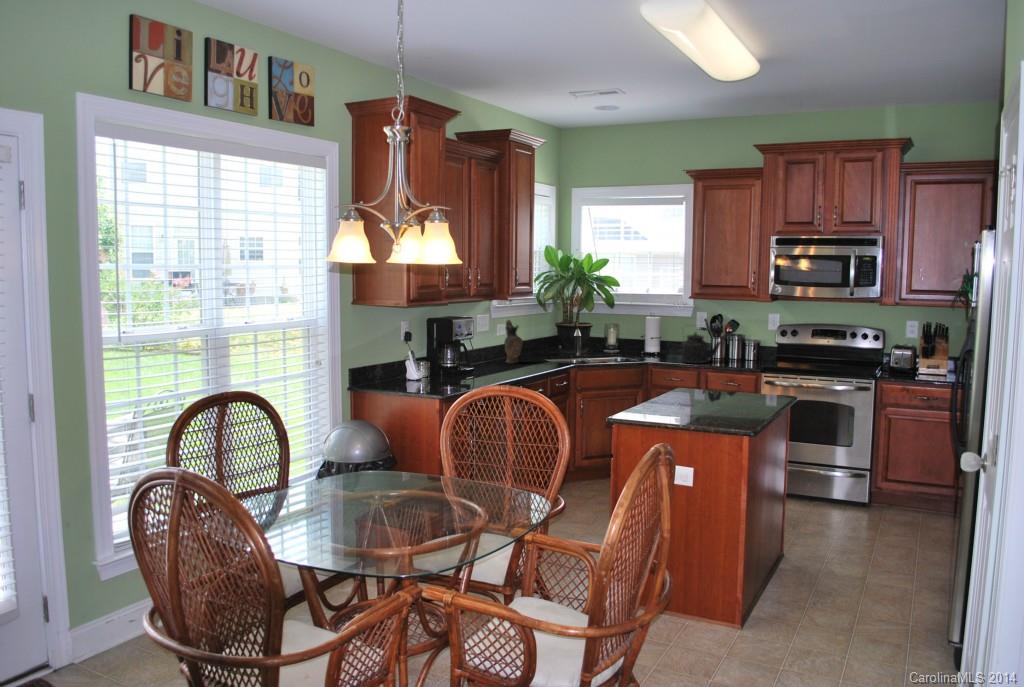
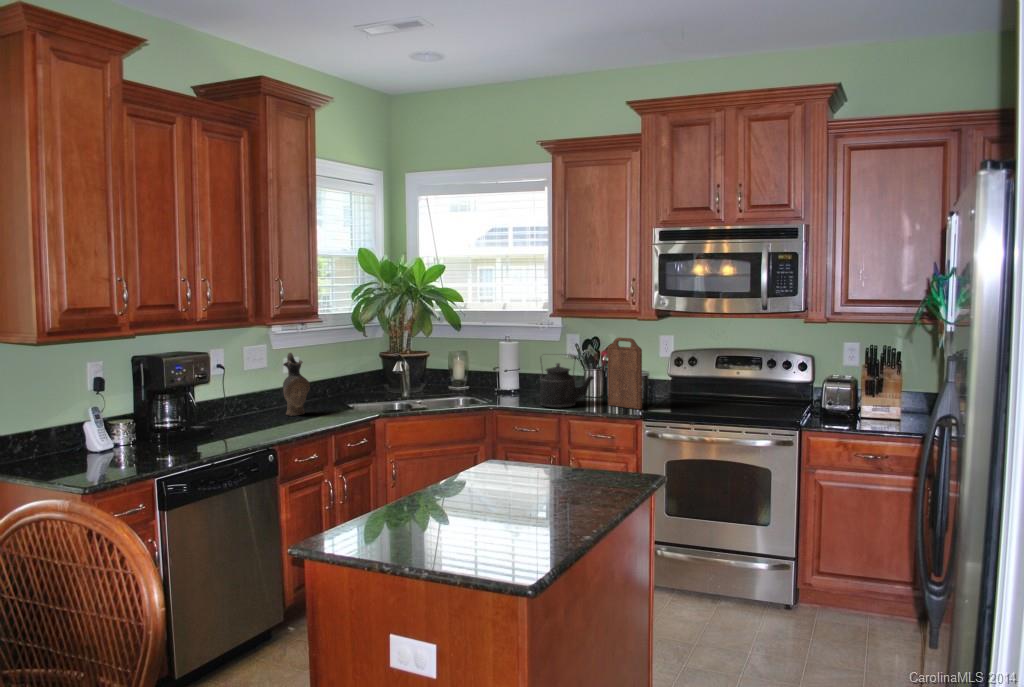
cutting board: none [732,314,759,365] -> present [608,338,642,409]

